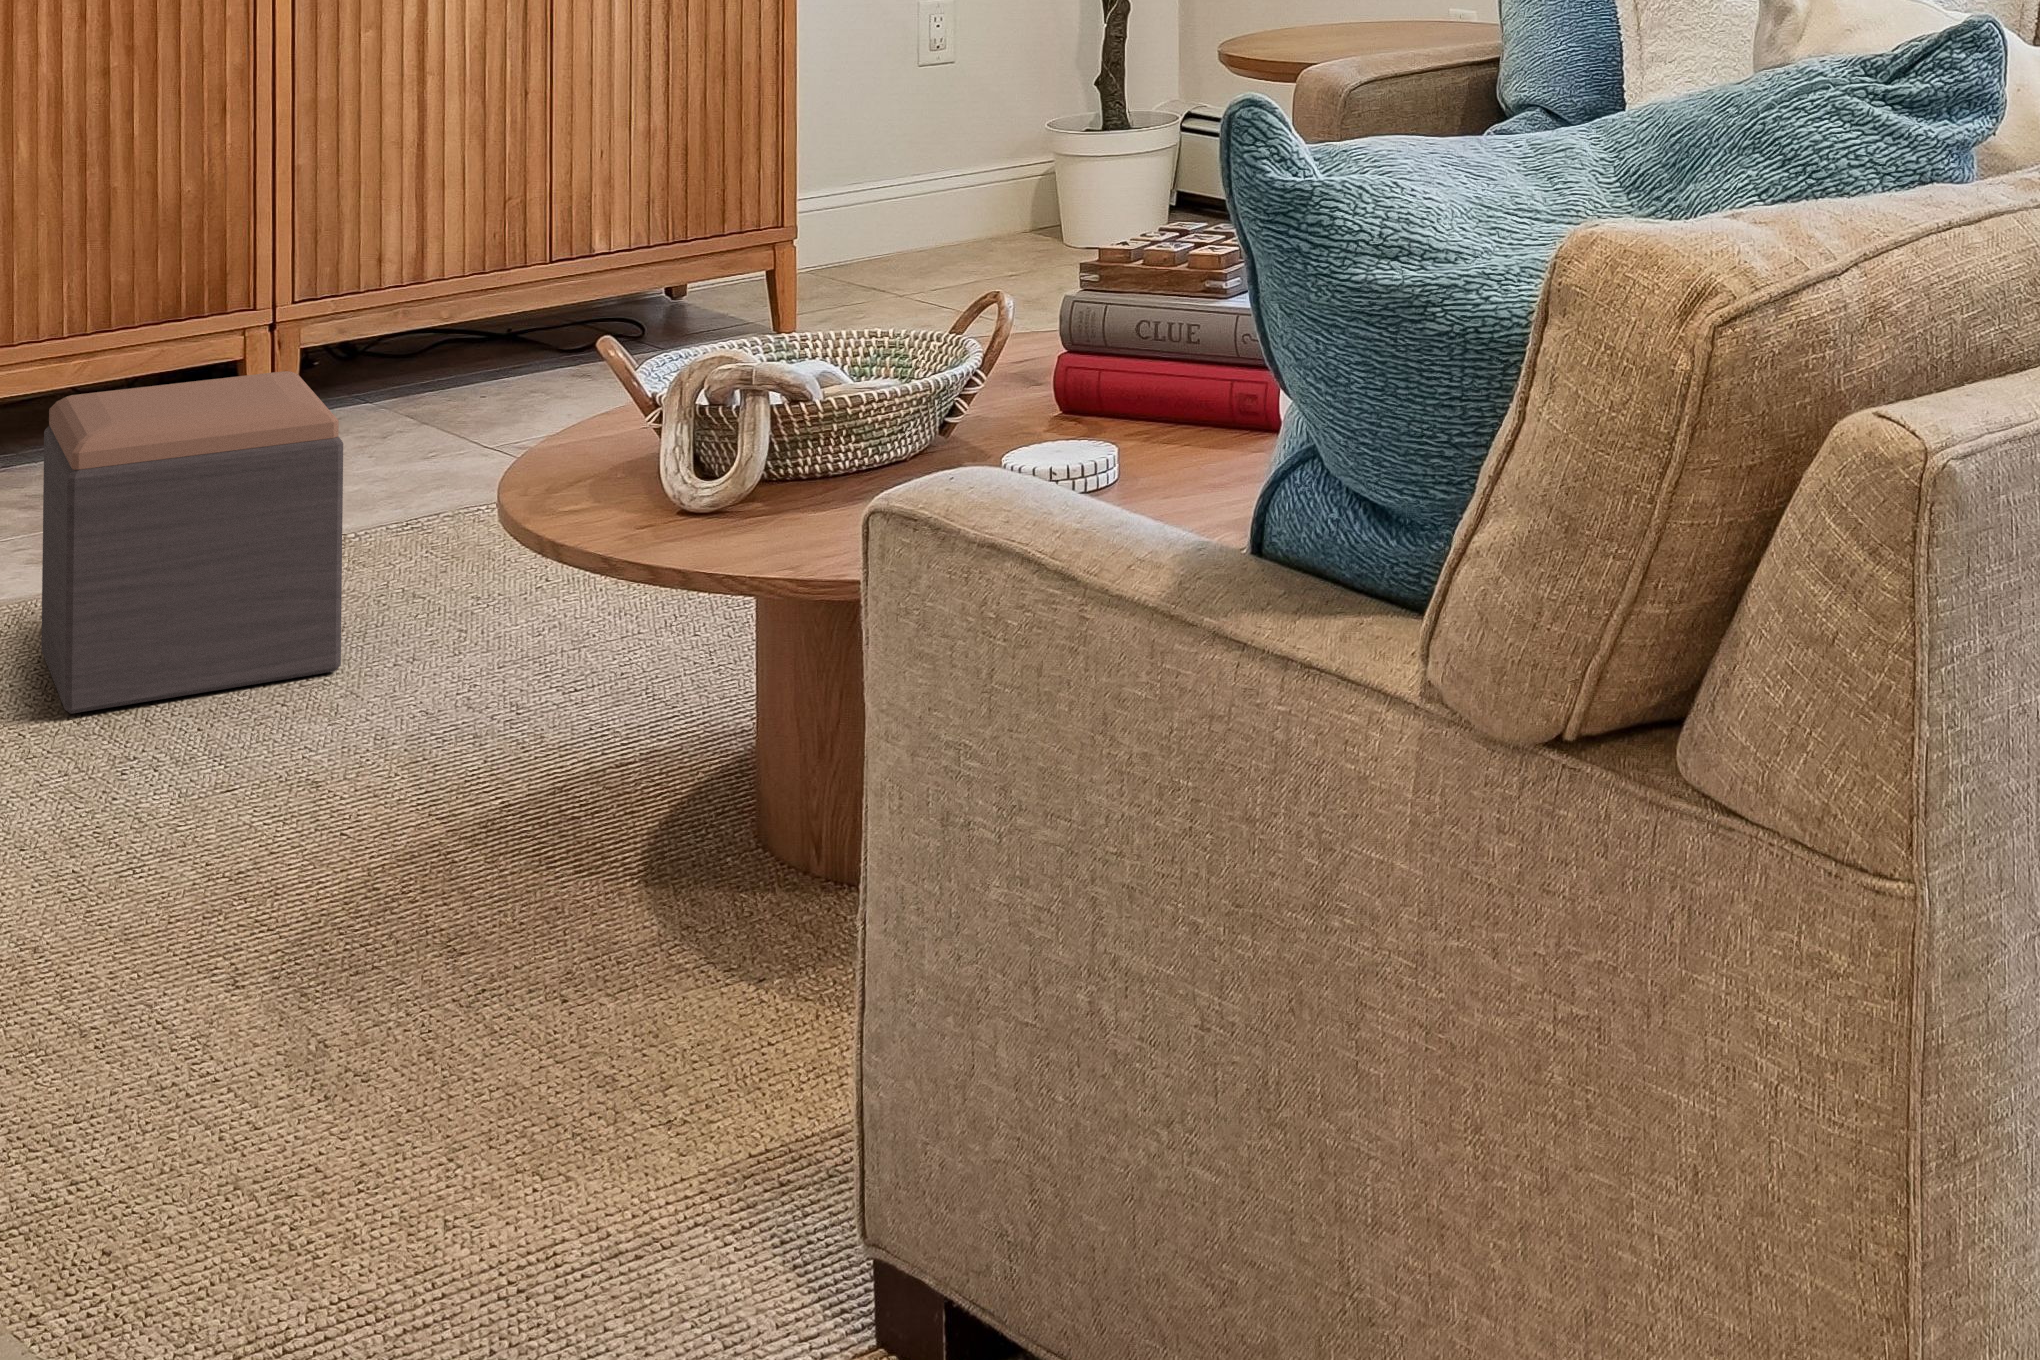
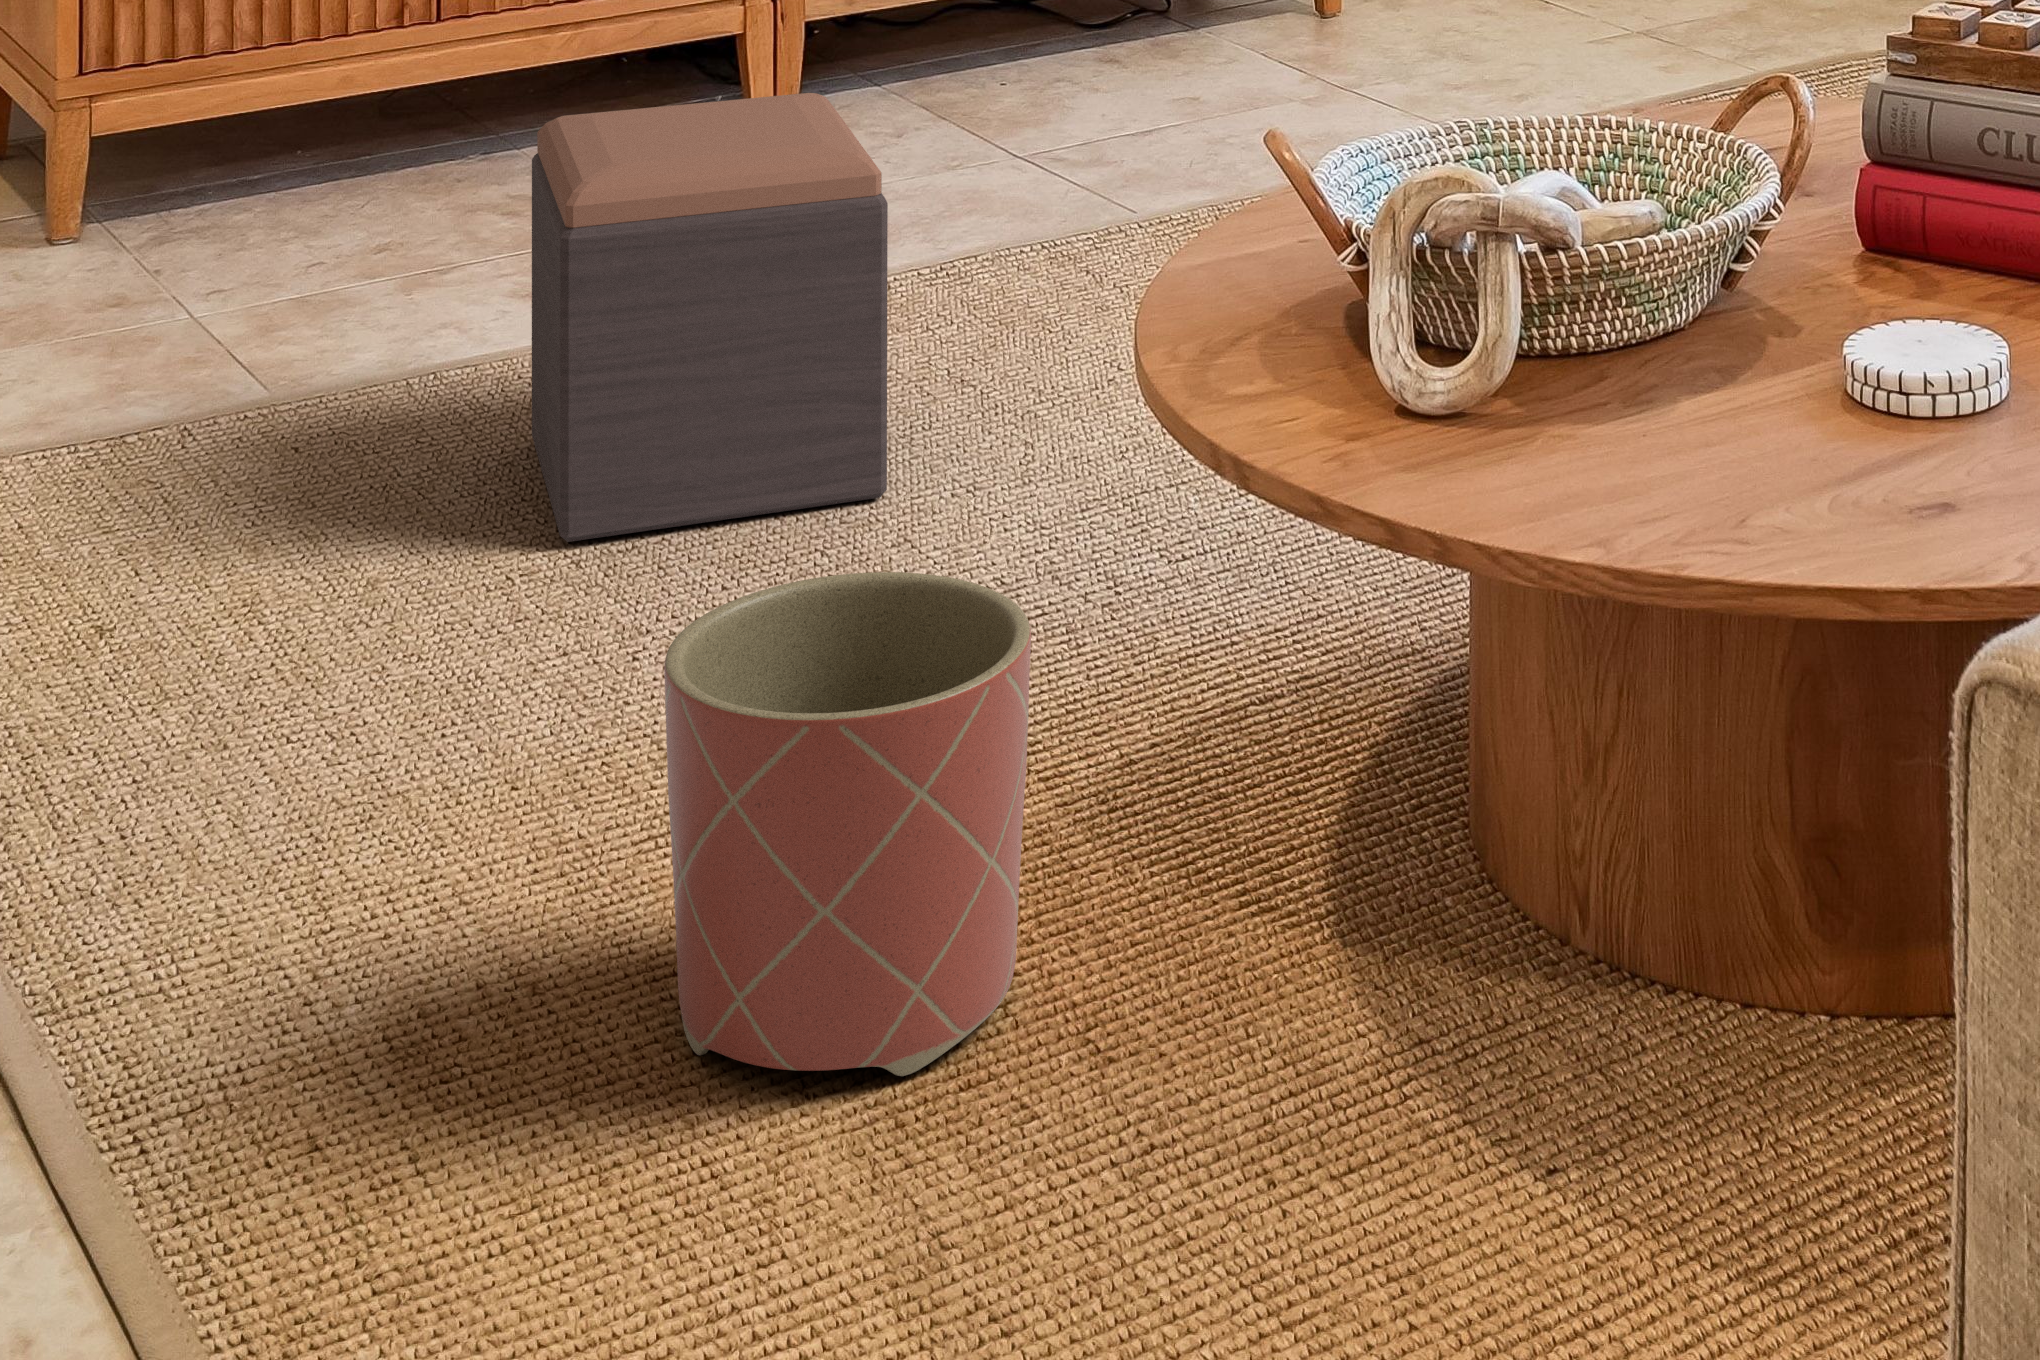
planter: none [141,657,418,980] -> present [664,572,1031,1076]

